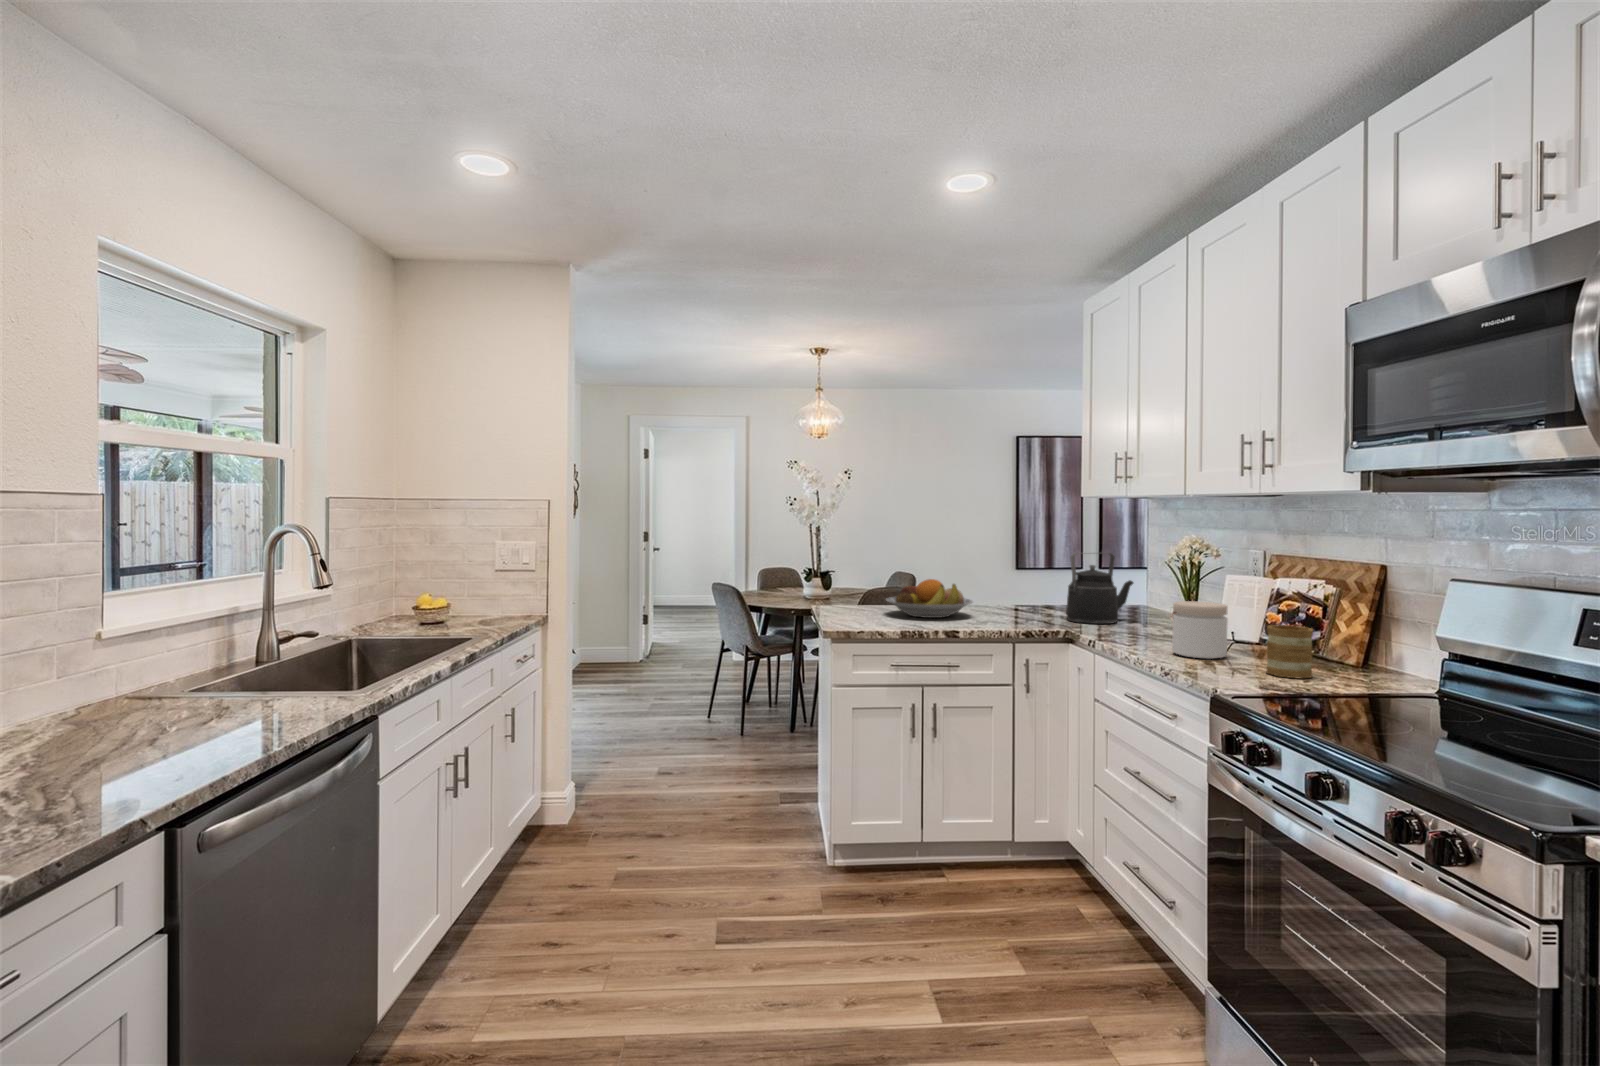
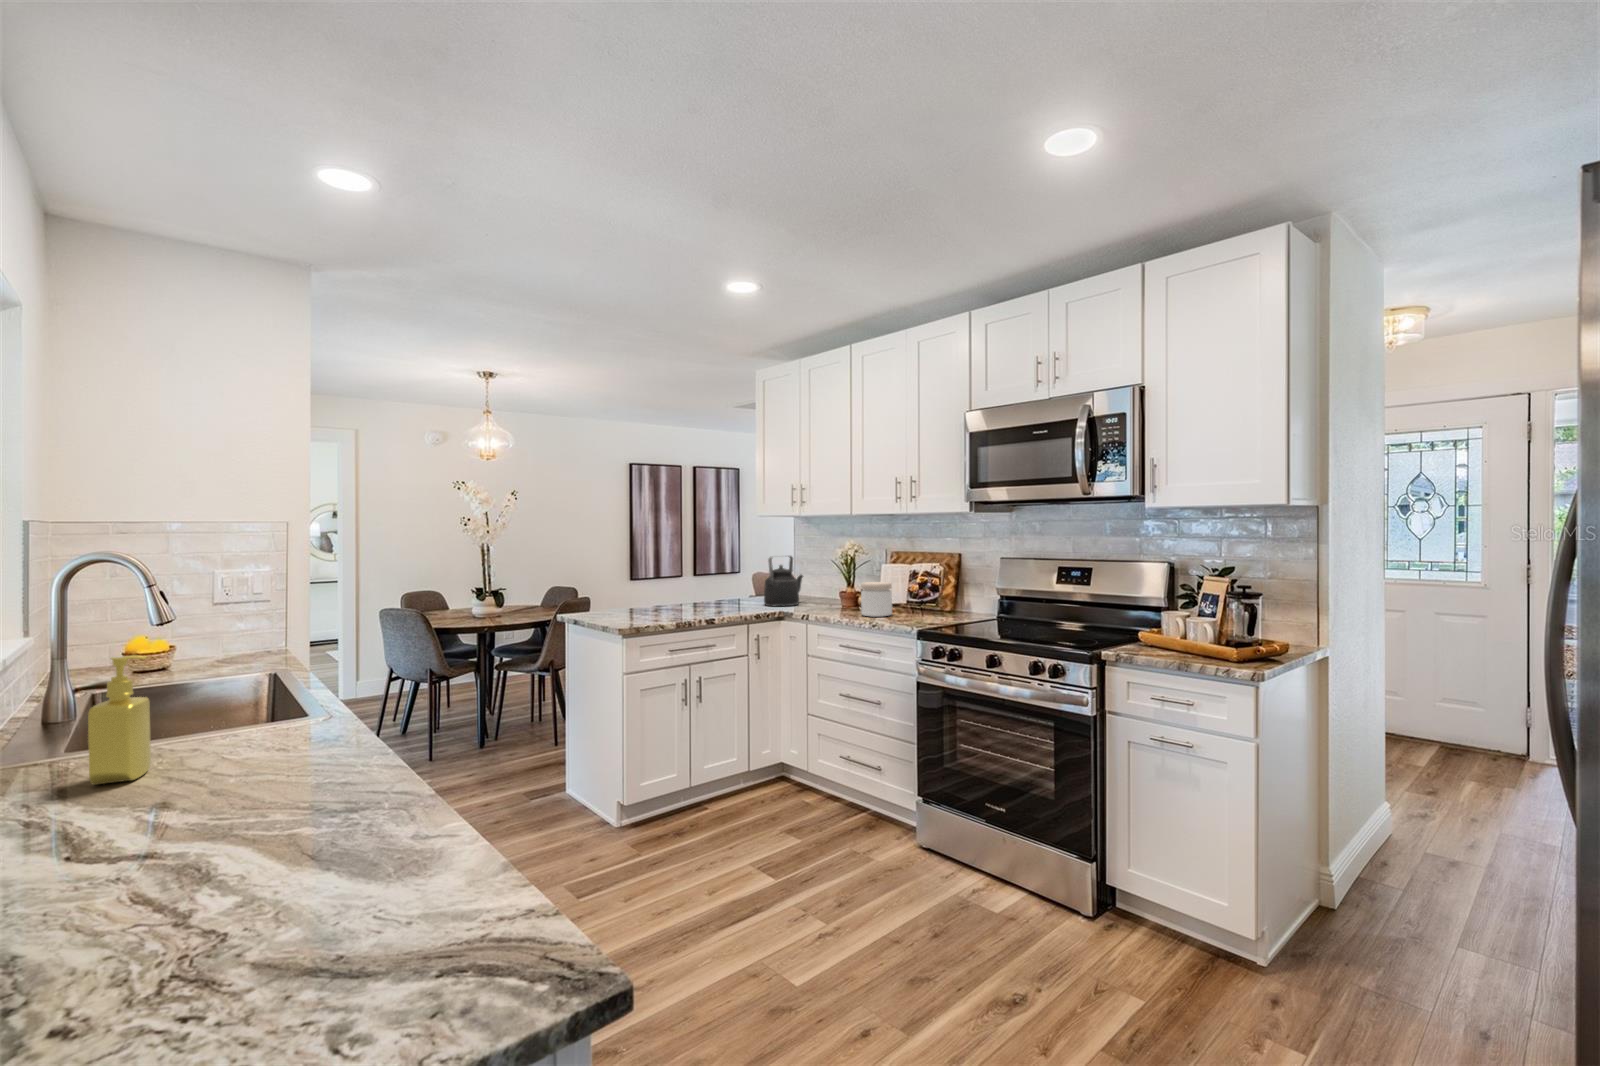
fruit bowl: present [886,579,973,618] -> none [631,582,701,613]
soap dispenser: none [54,625,130,744] -> present [88,655,151,785]
mug: present [1266,625,1313,678] -> none [919,591,946,620]

